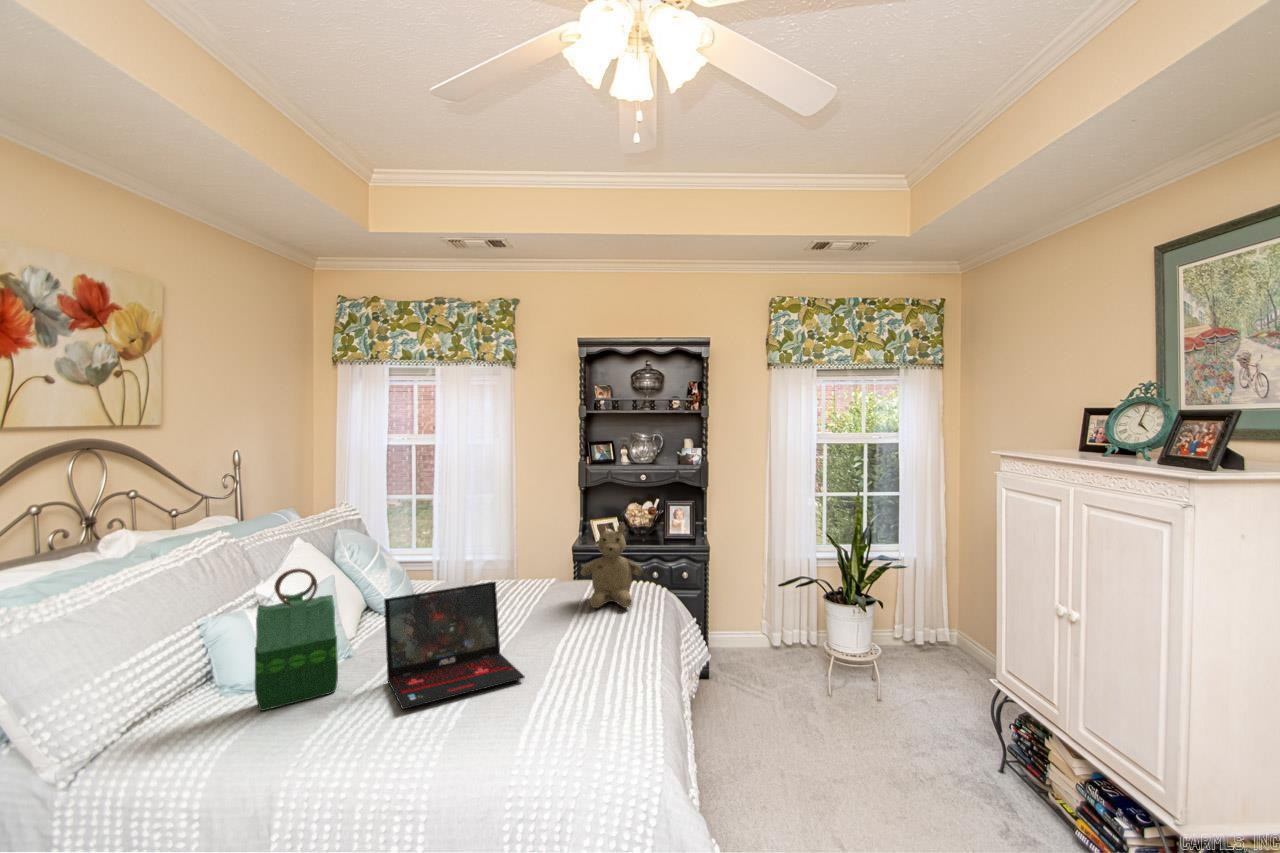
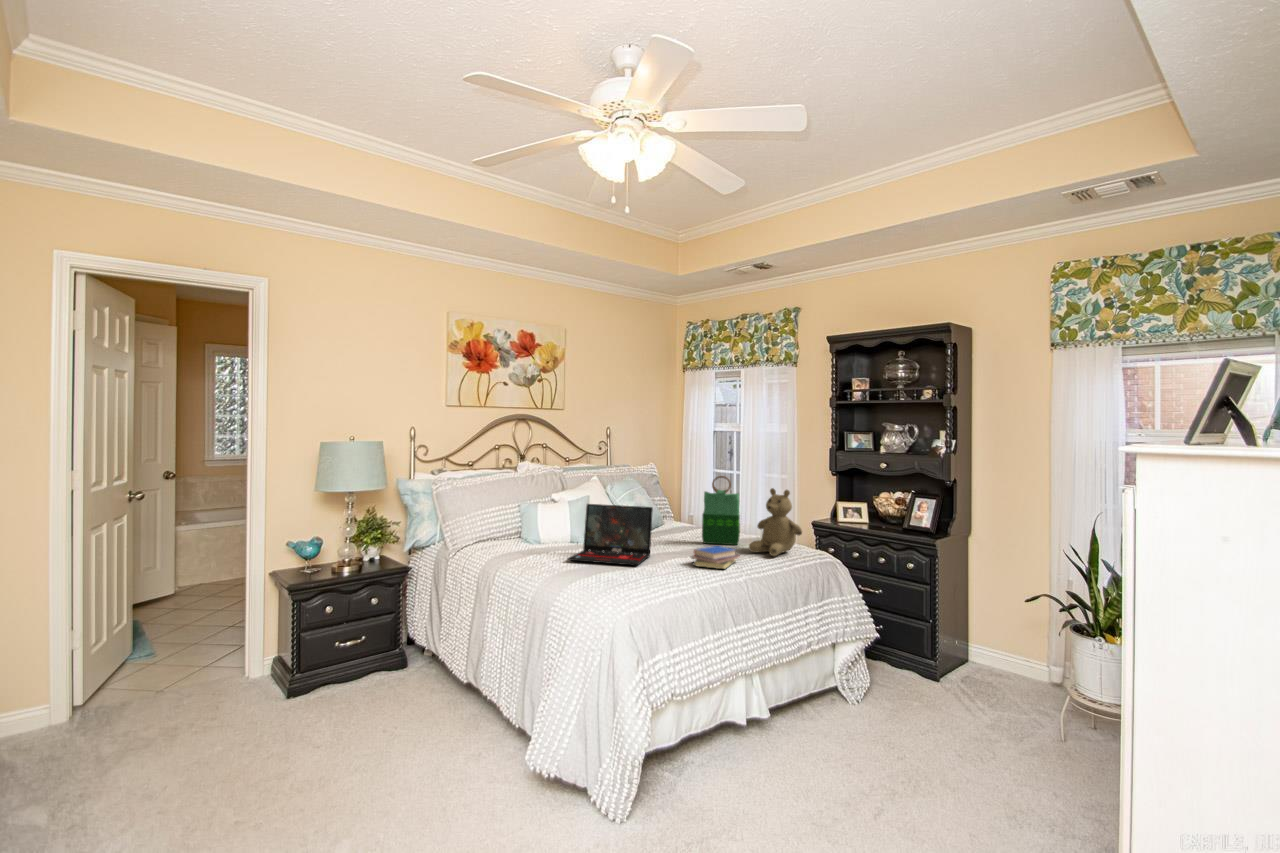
tote bag: present [255,569,338,711] -> present [702,476,740,545]
book: none [564,614,626,653] -> present [691,546,739,569]

